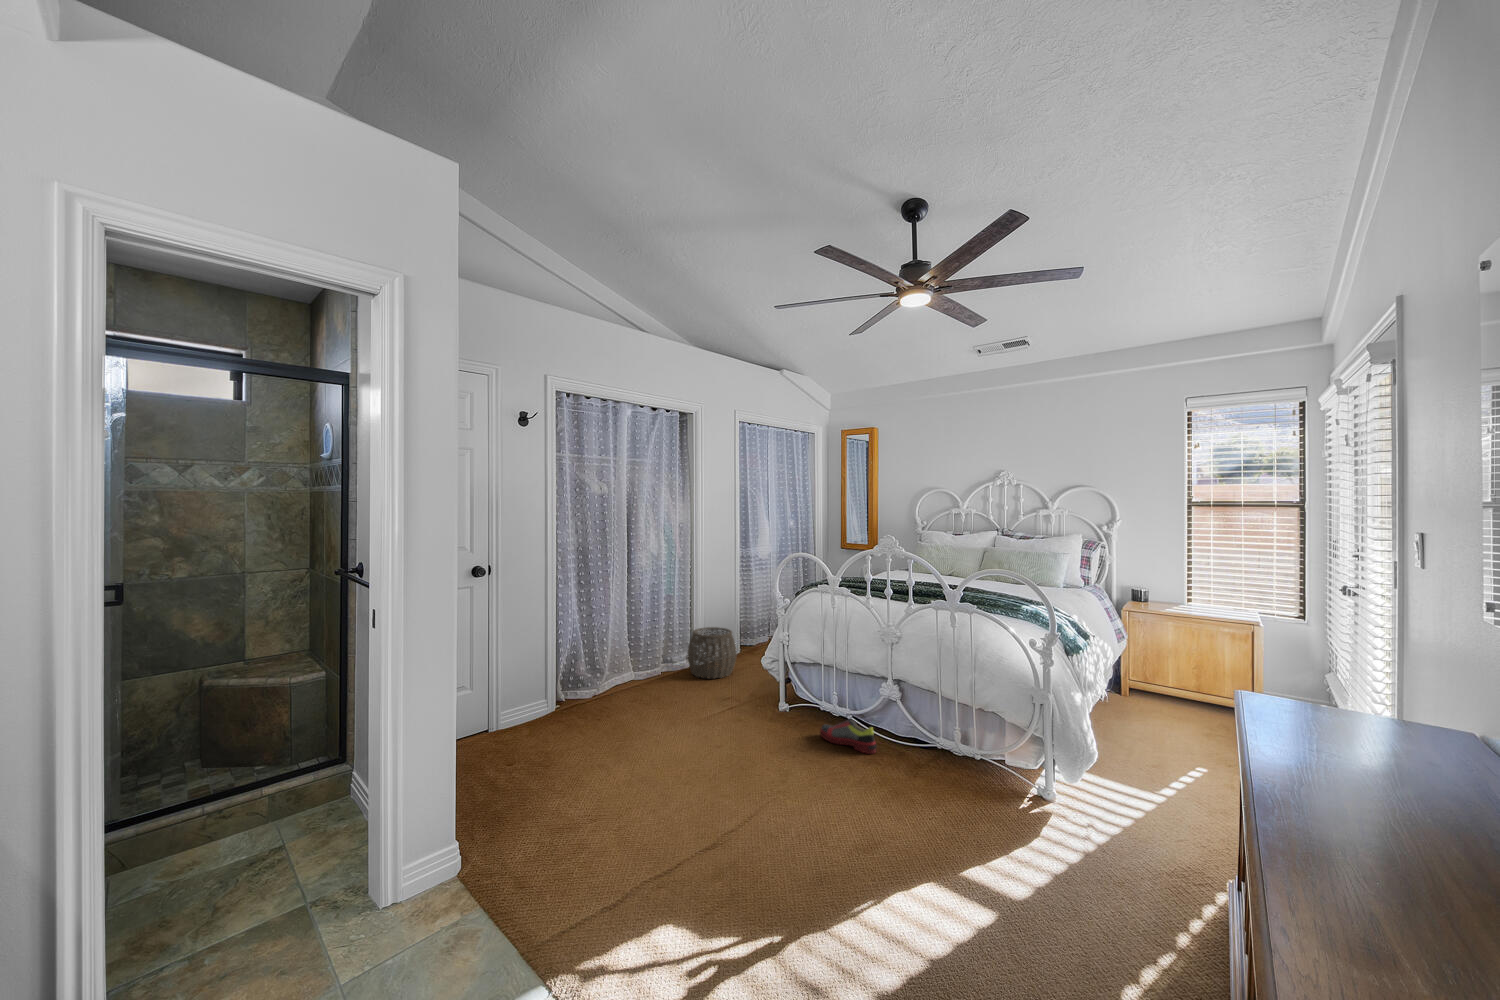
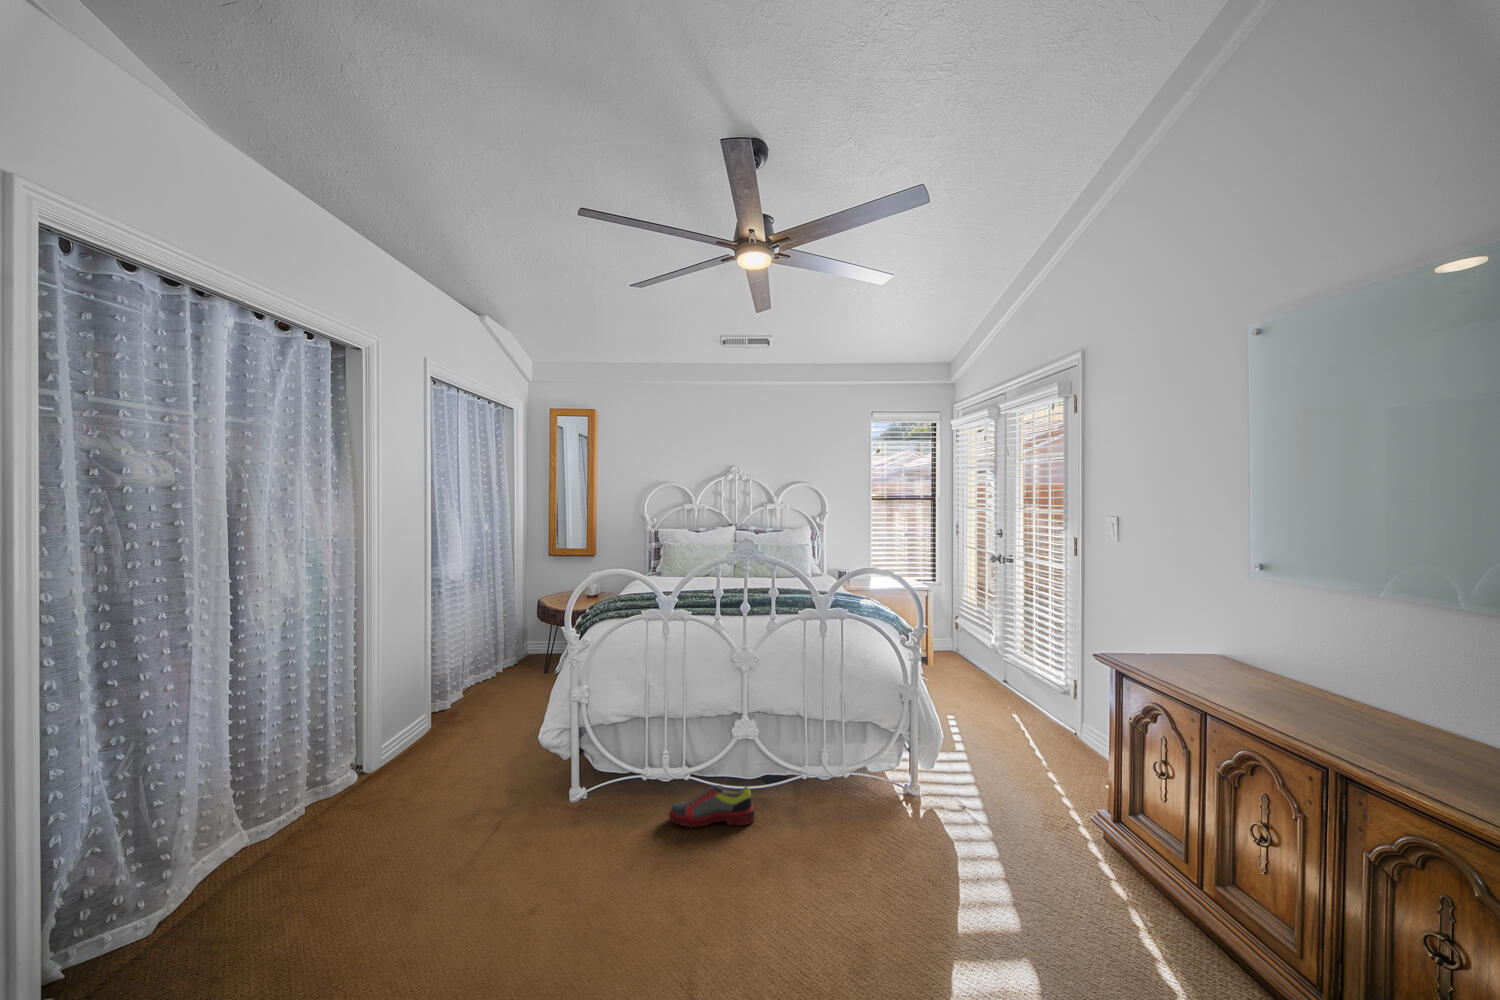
woven basket: present [687,627,737,679] -> none [360,700,456,795]

